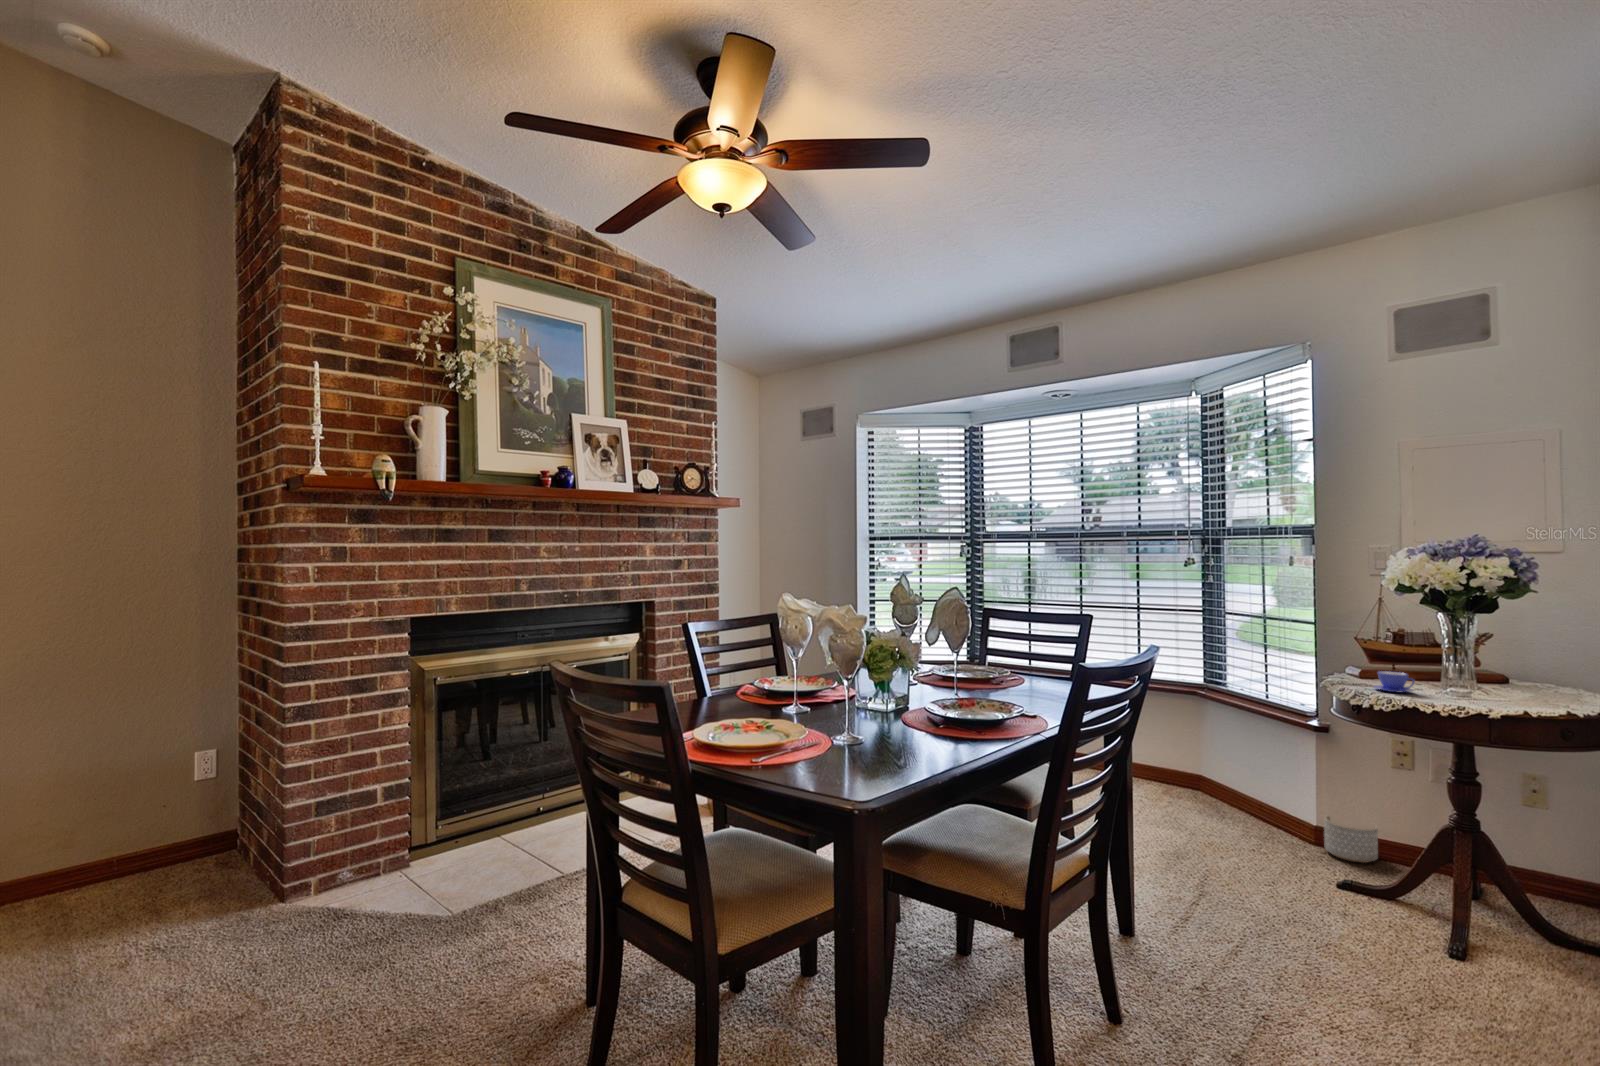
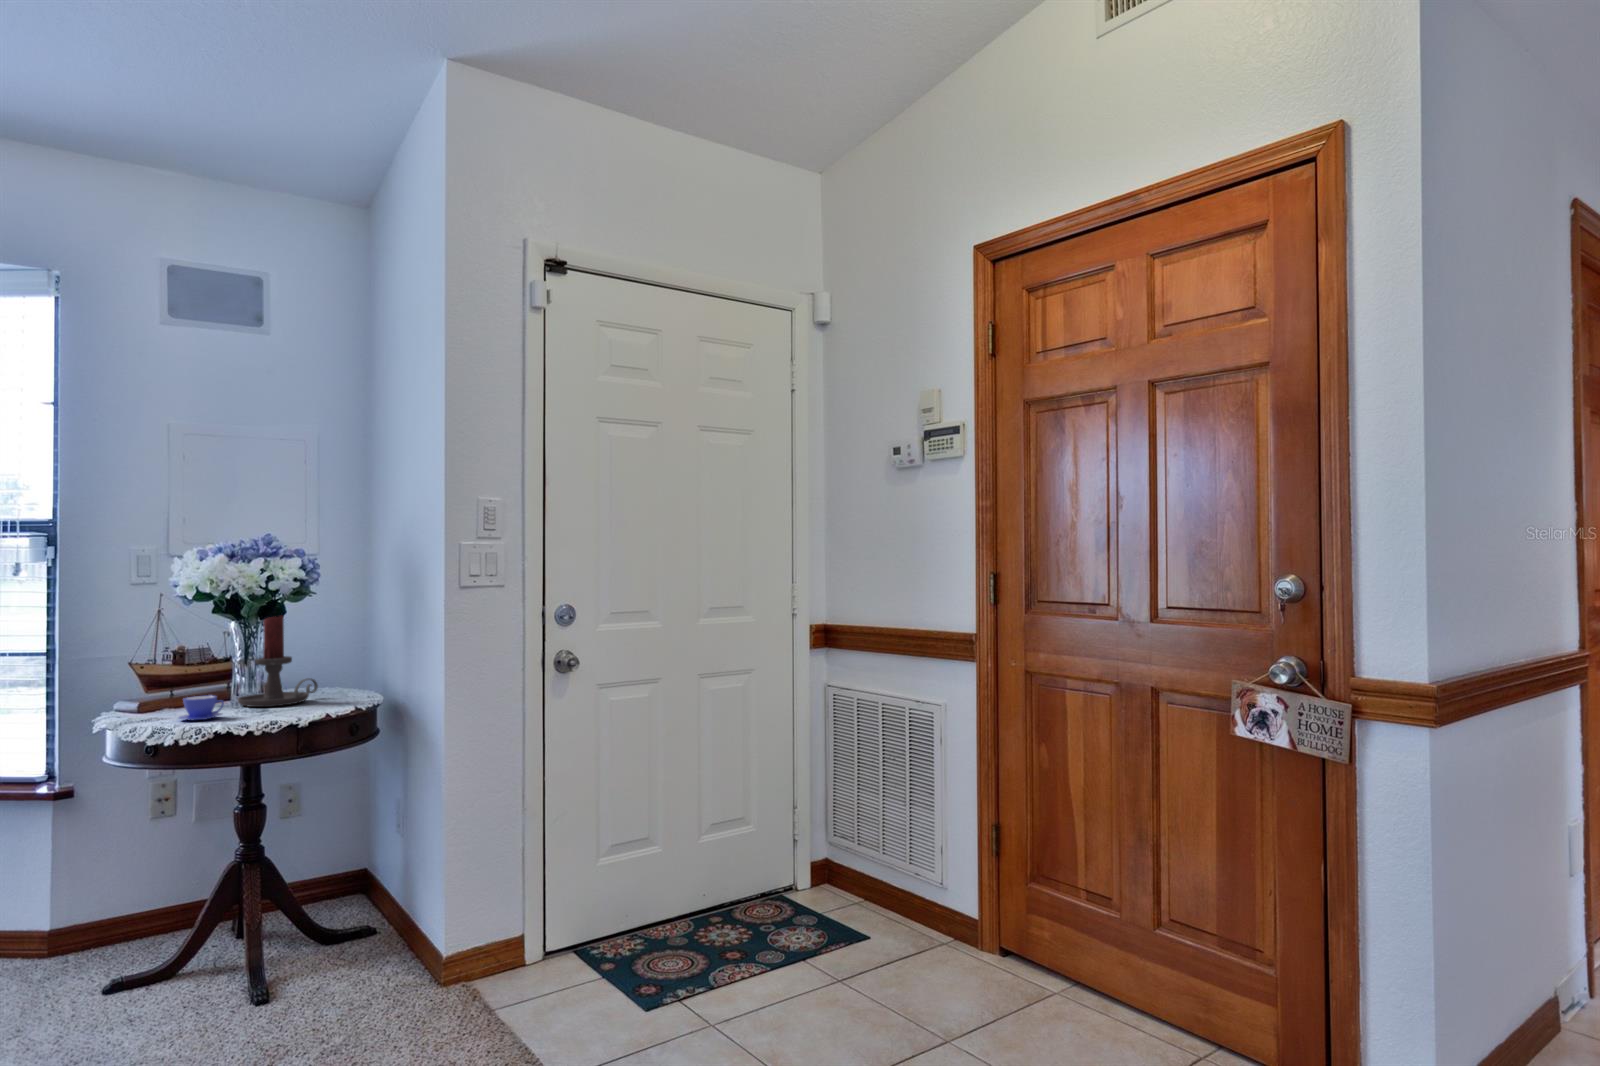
candle holder: none [1443,610,1539,696] -> present [238,616,318,707]
planter: present [1324,815,1378,863] -> none [68,897,137,959]

